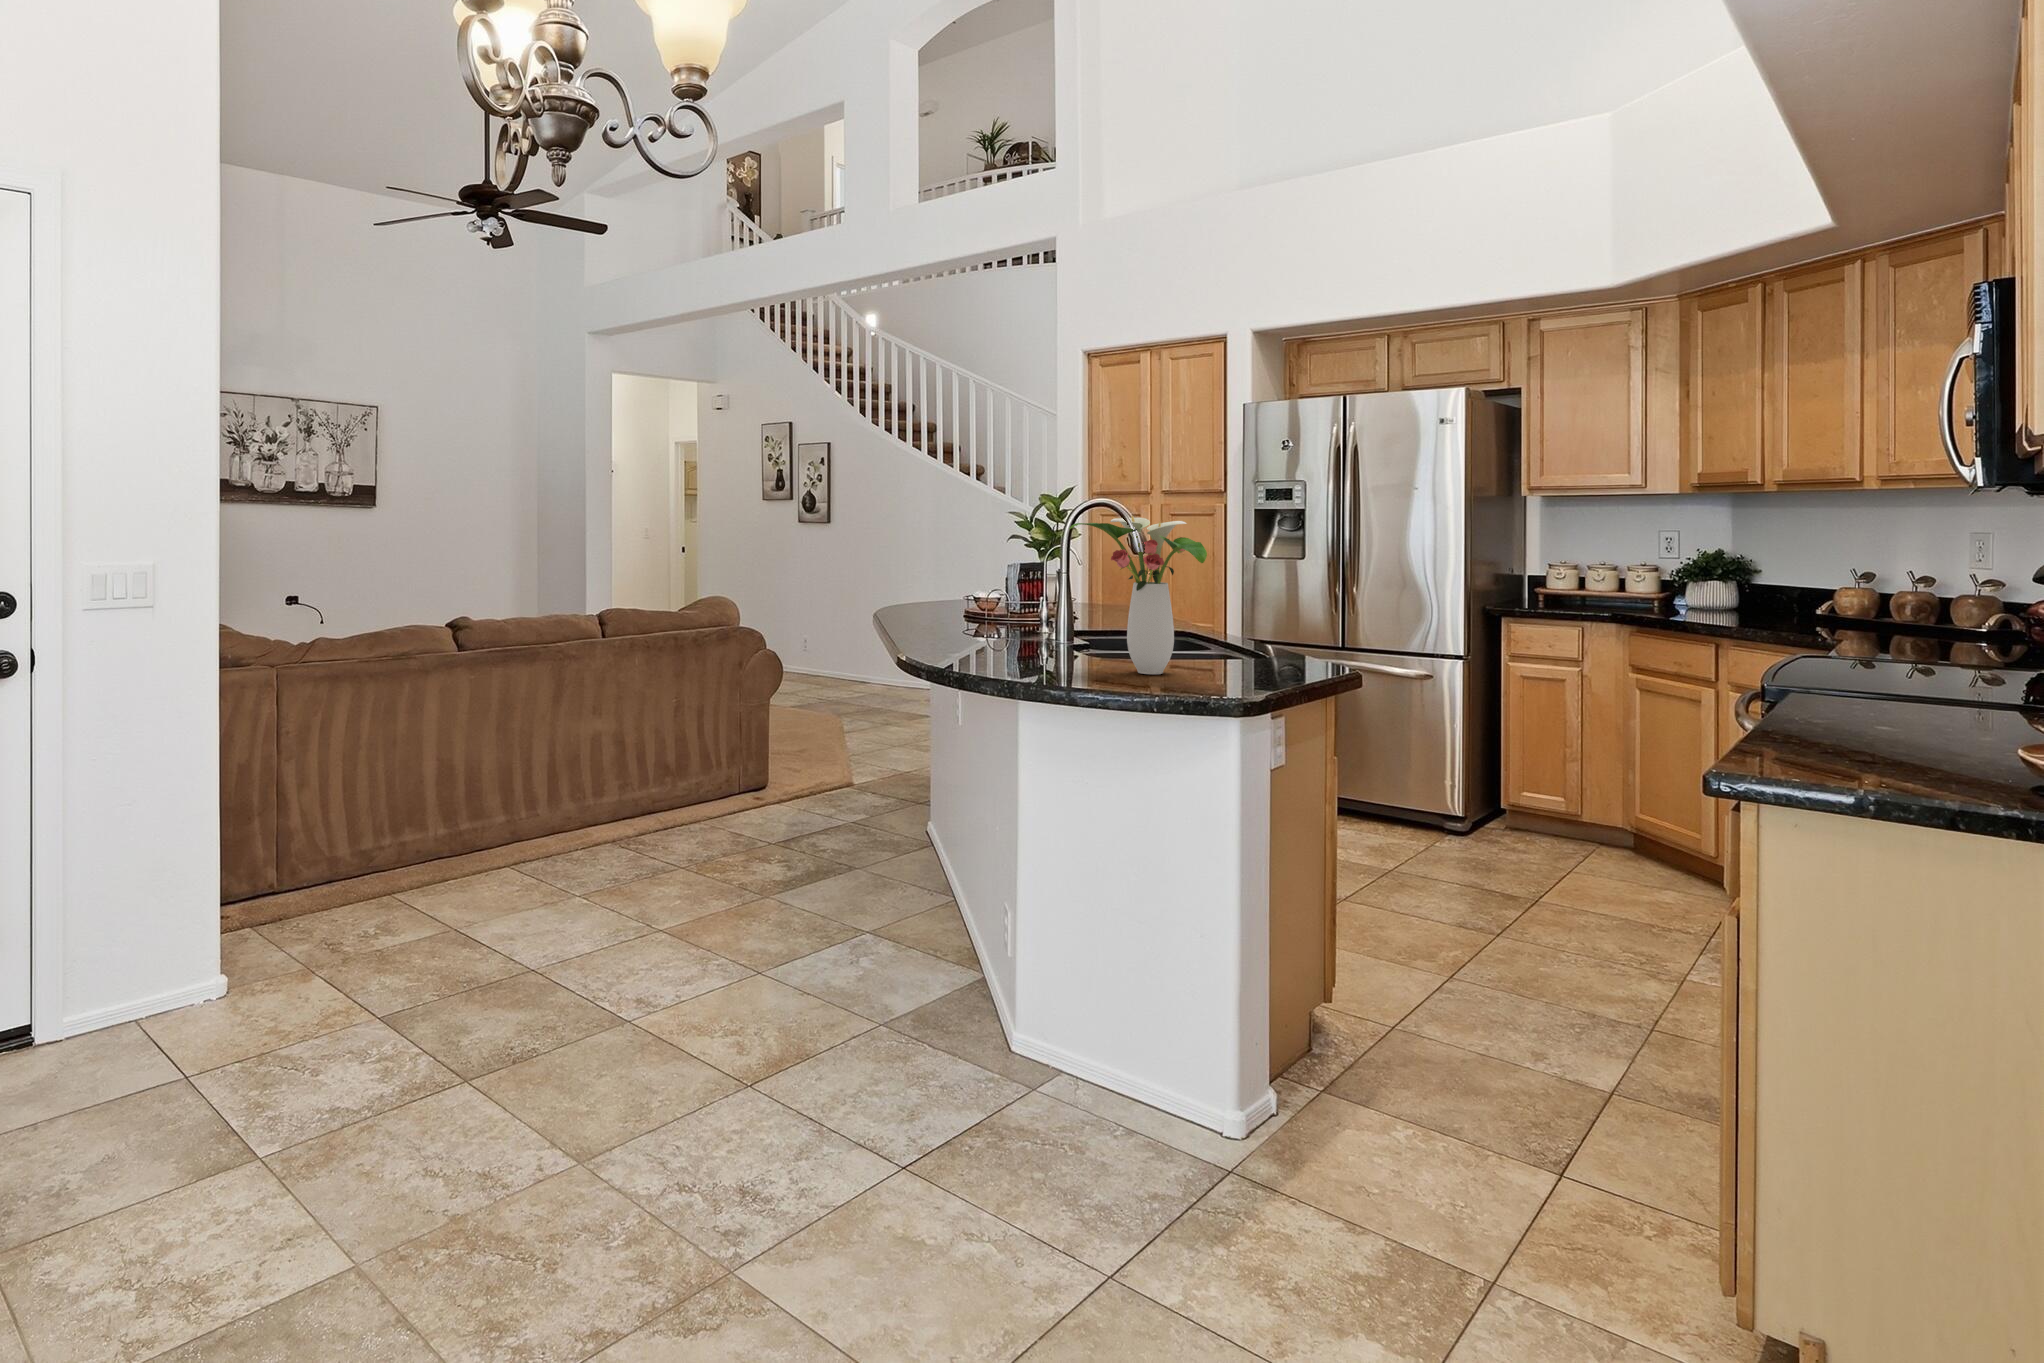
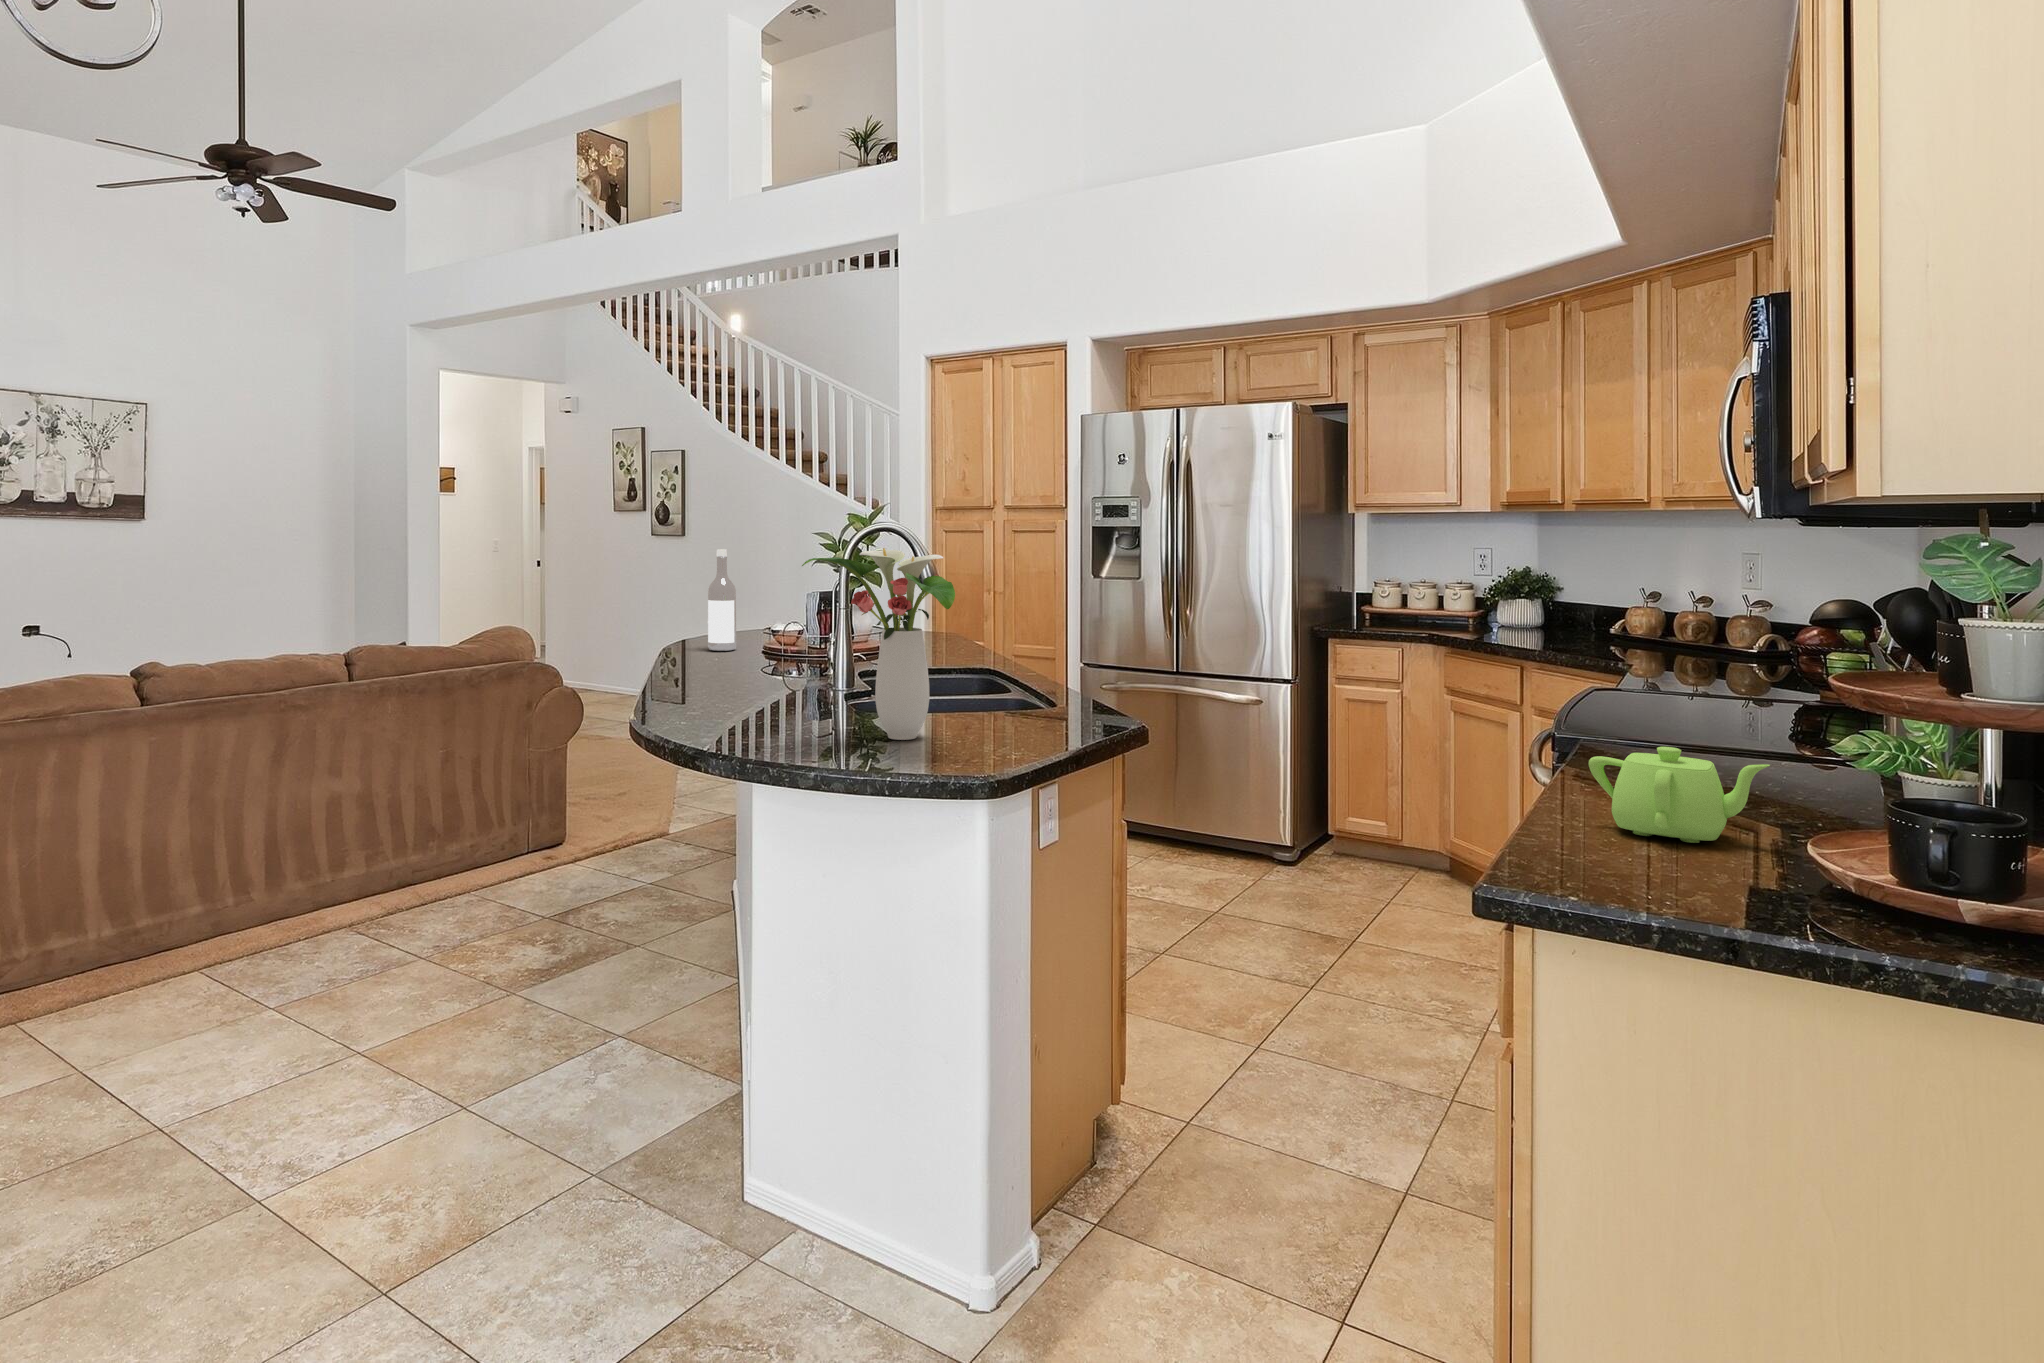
wine bottle: none [922,526,946,615] -> present [708,549,736,651]
teapot: none [1799,674,1974,753] -> present [1589,747,1770,843]

